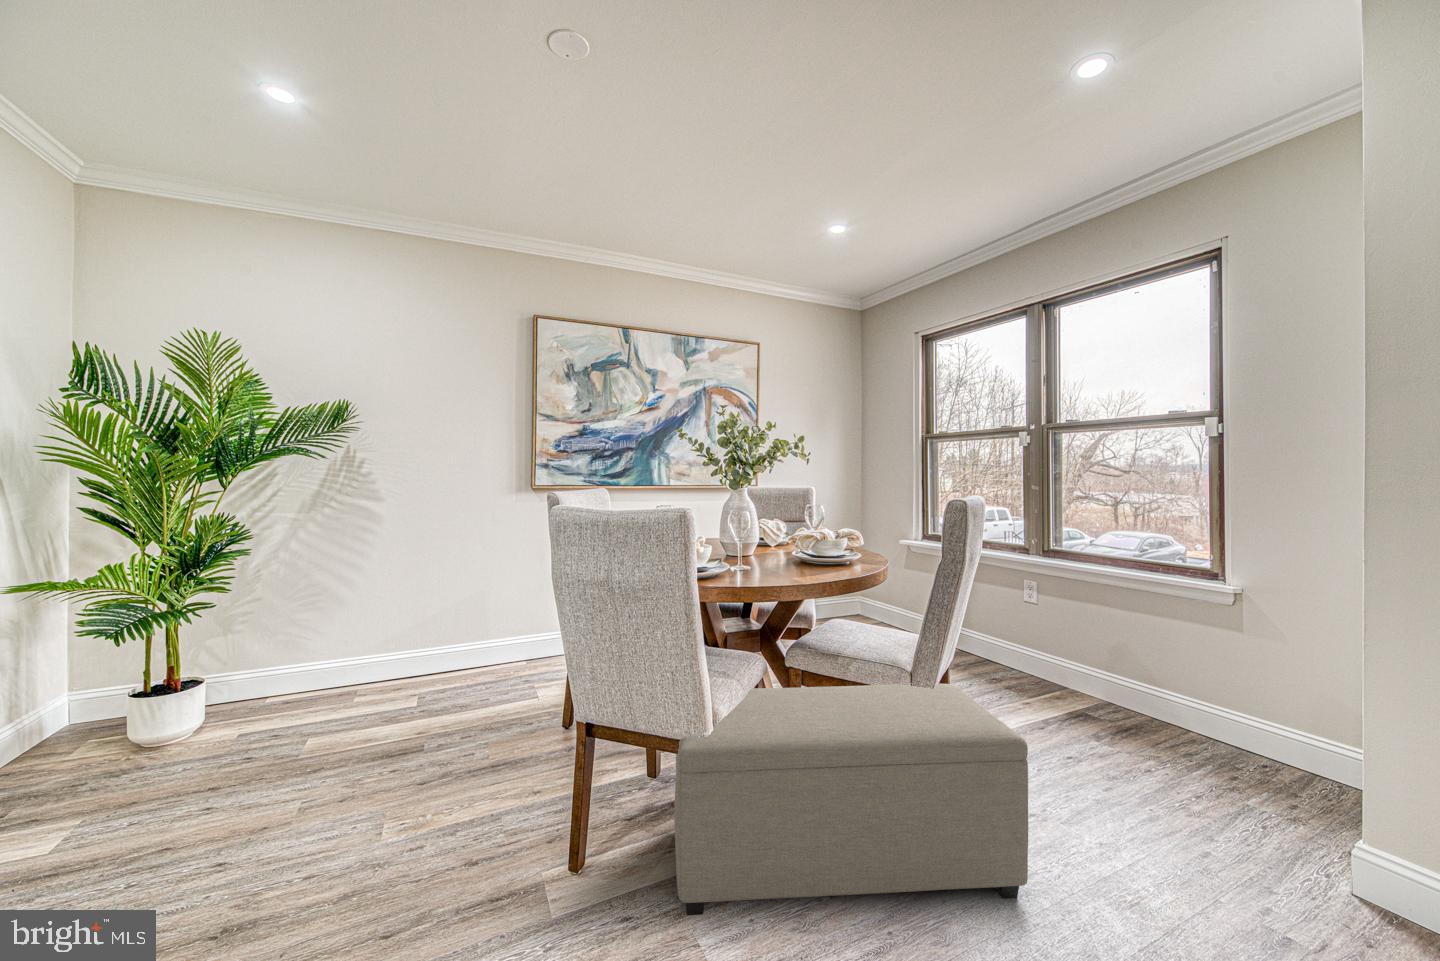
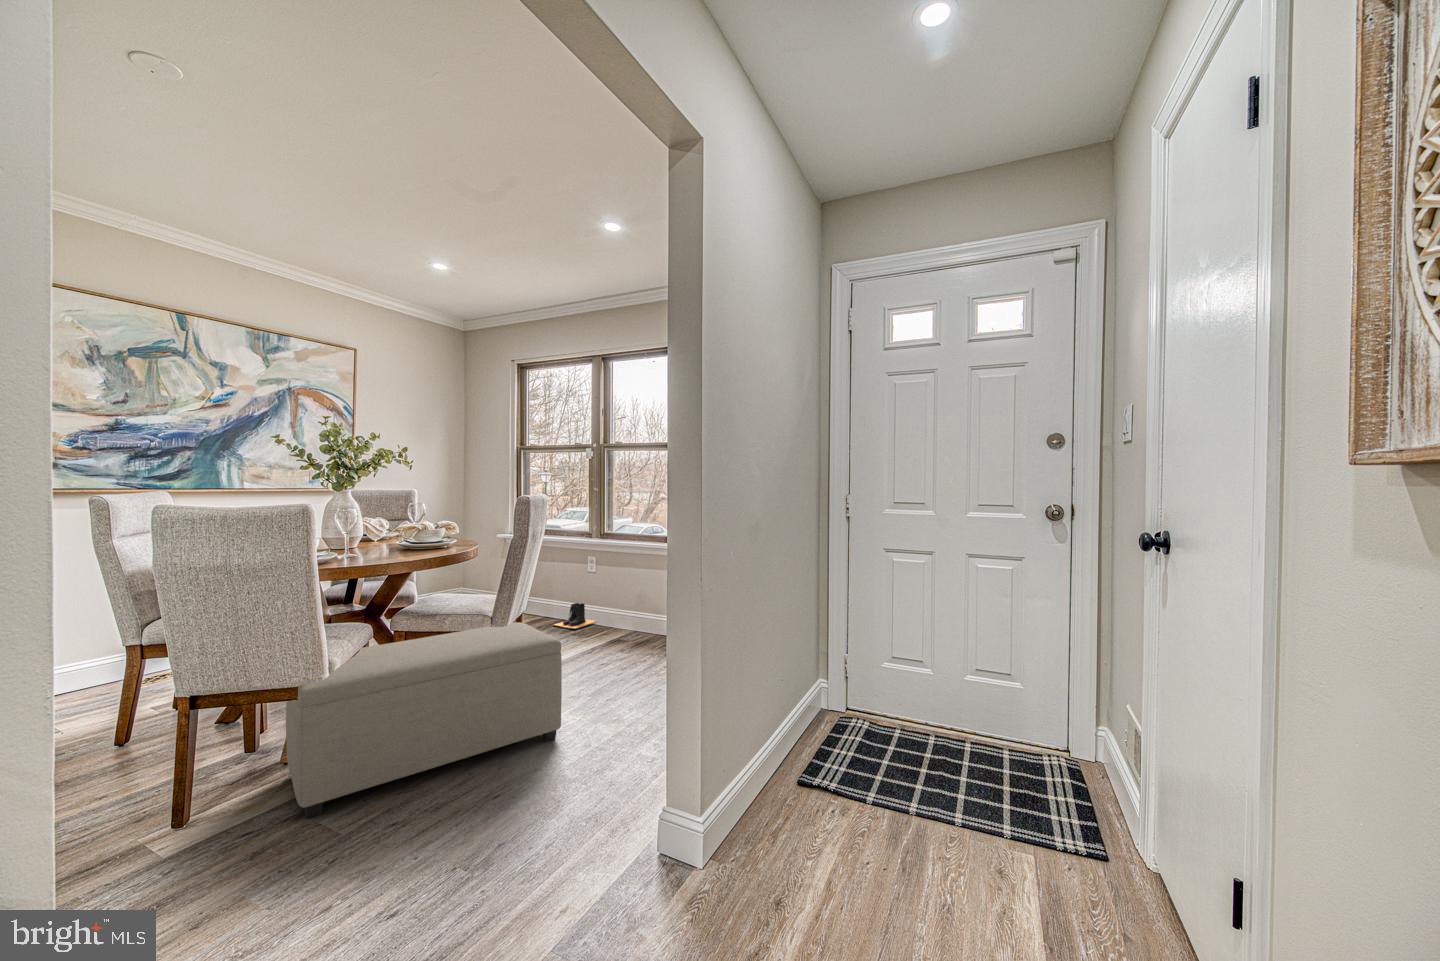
boots: none [977,642,1041,679] -> present [554,603,597,629]

